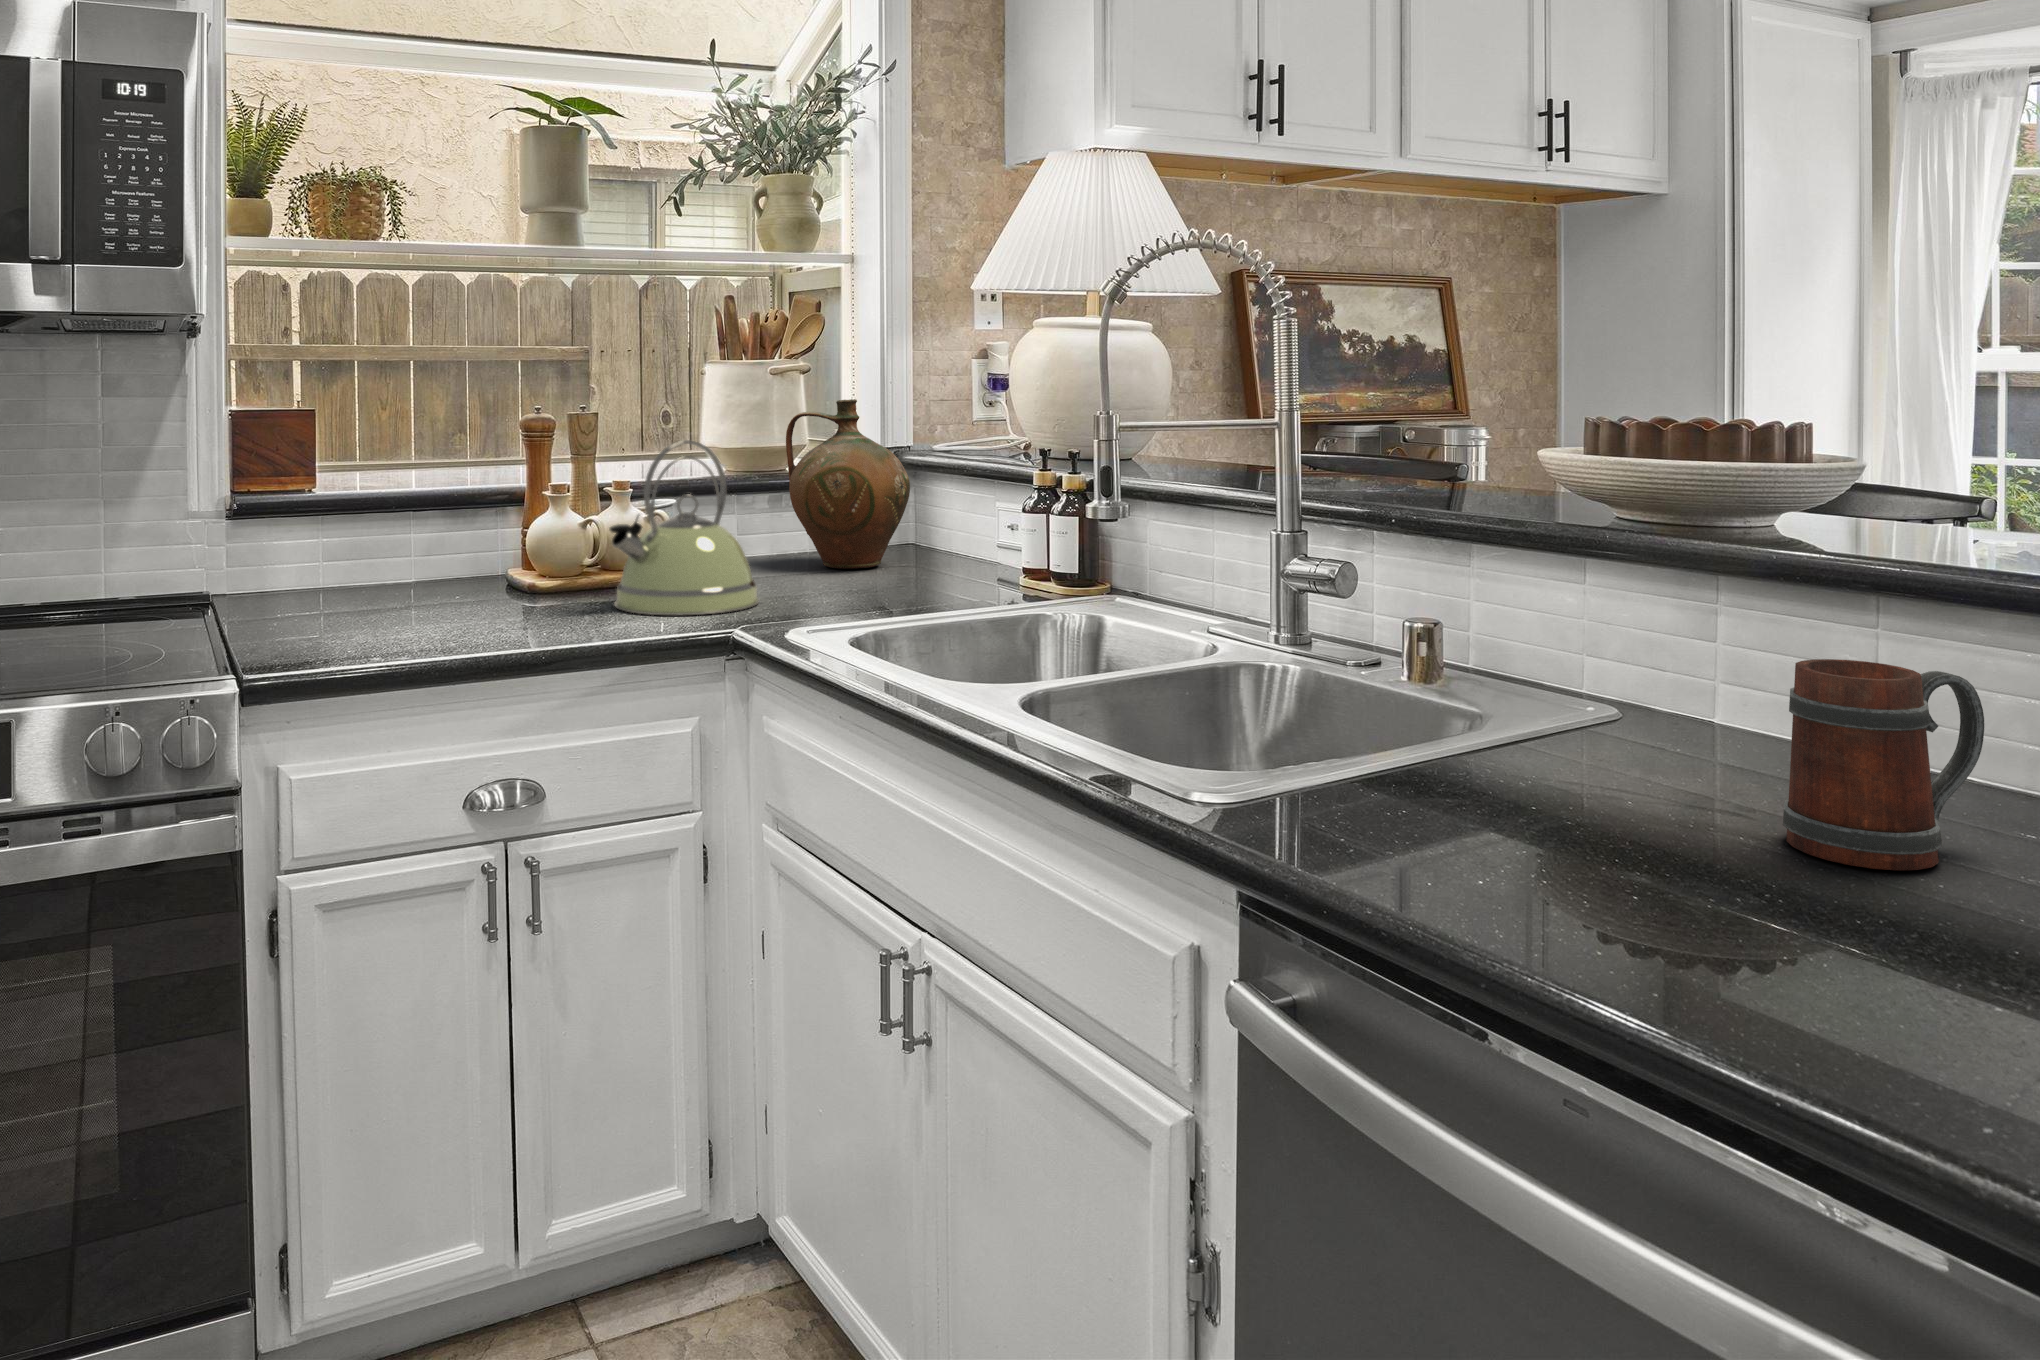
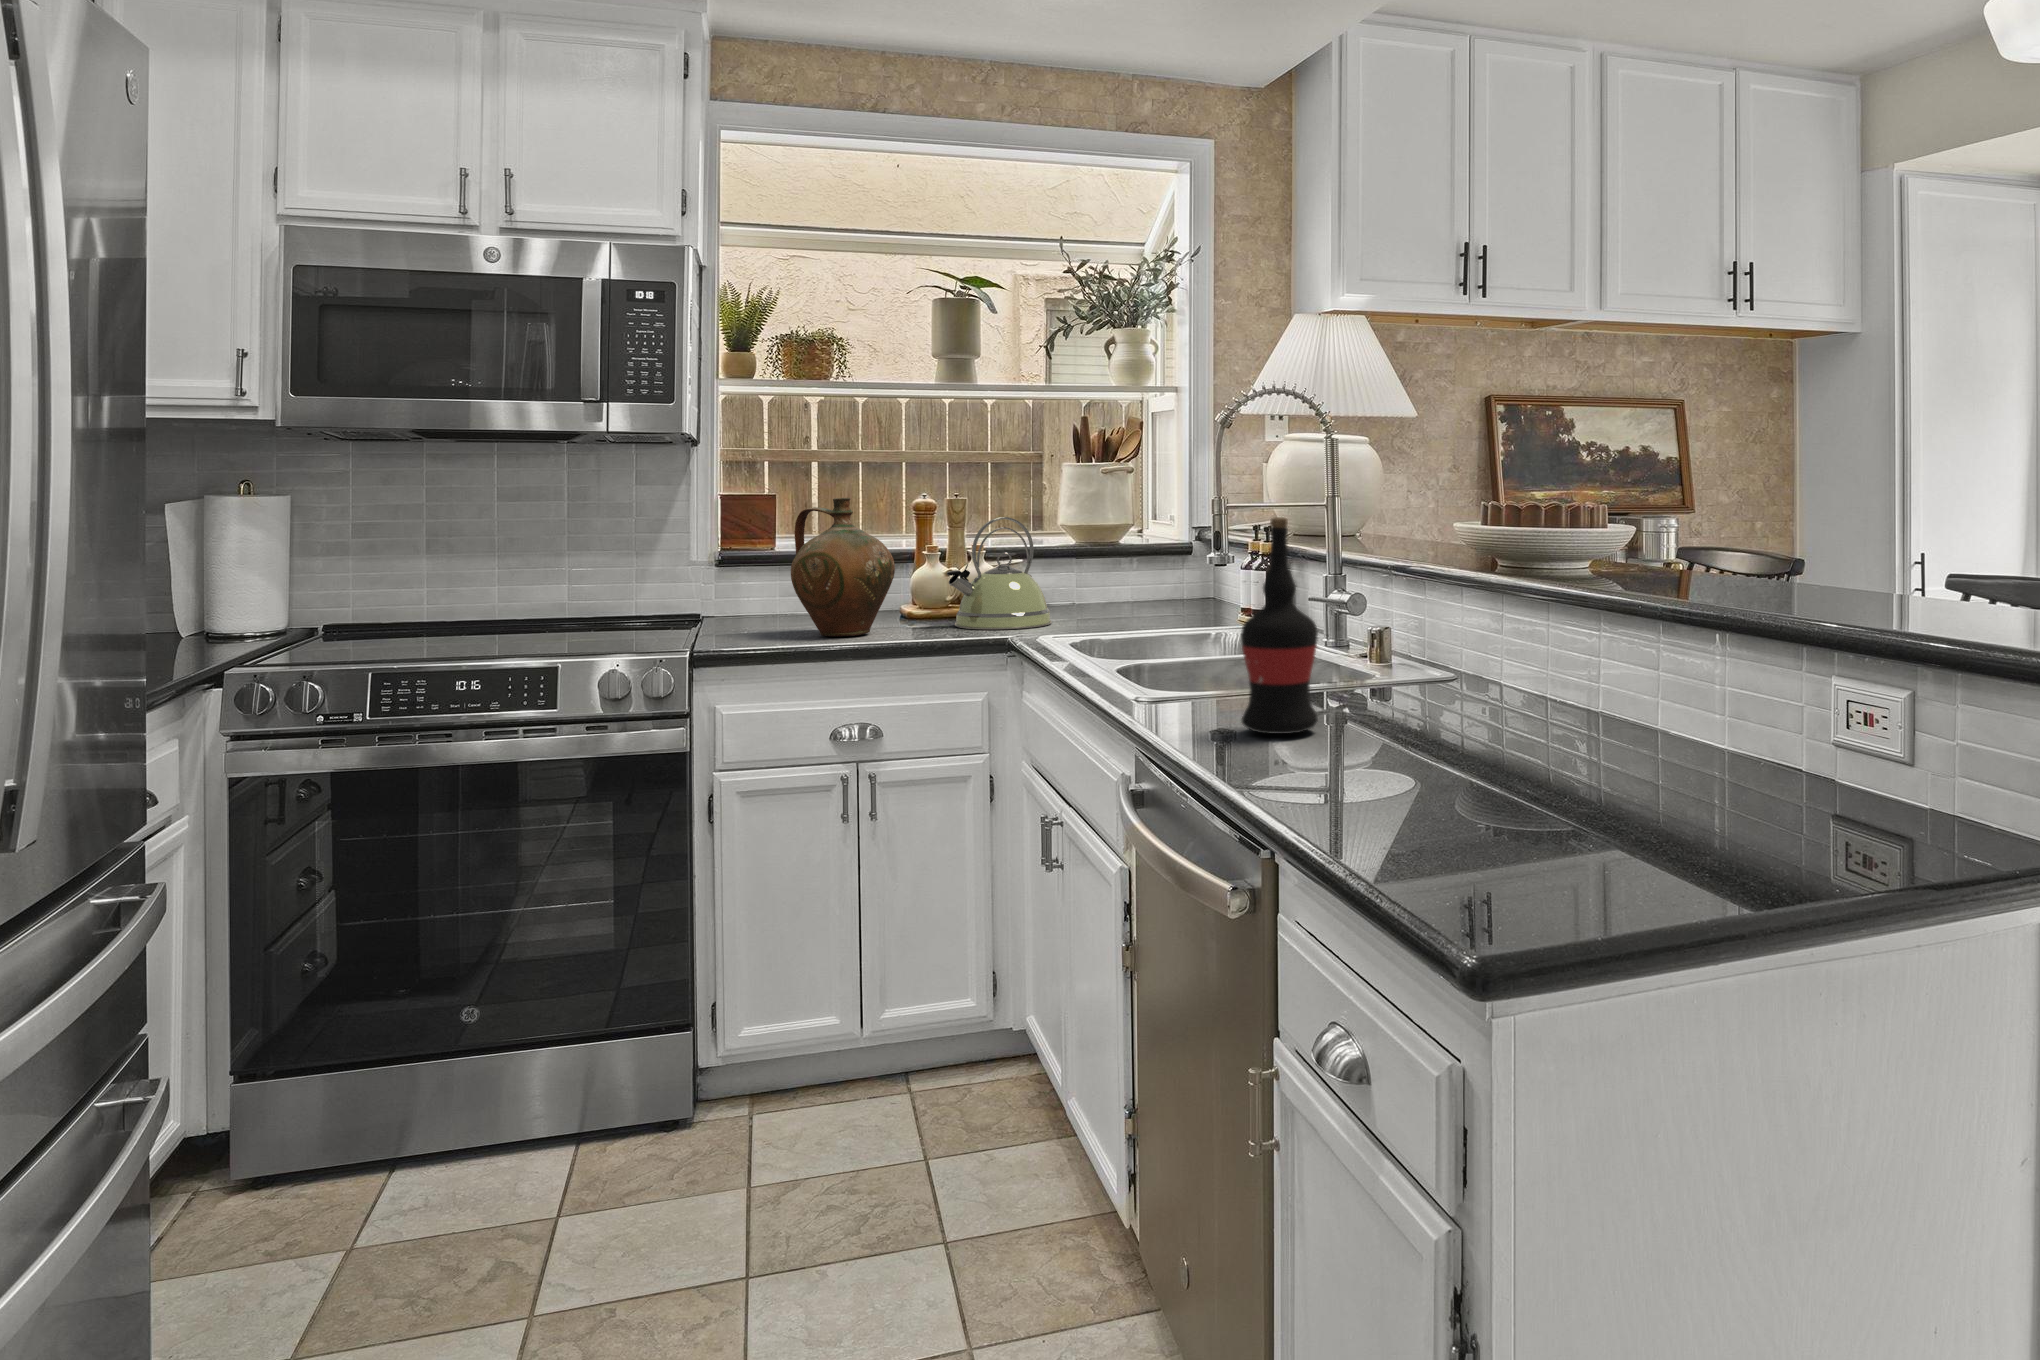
ceramic jug: present [786,399,910,569] -> present [791,498,895,637]
wine bottle: none [1579,459,1761,927] -> present [1241,517,1318,734]
mug: present [1783,659,1984,870] -> none [1393,624,1489,724]

